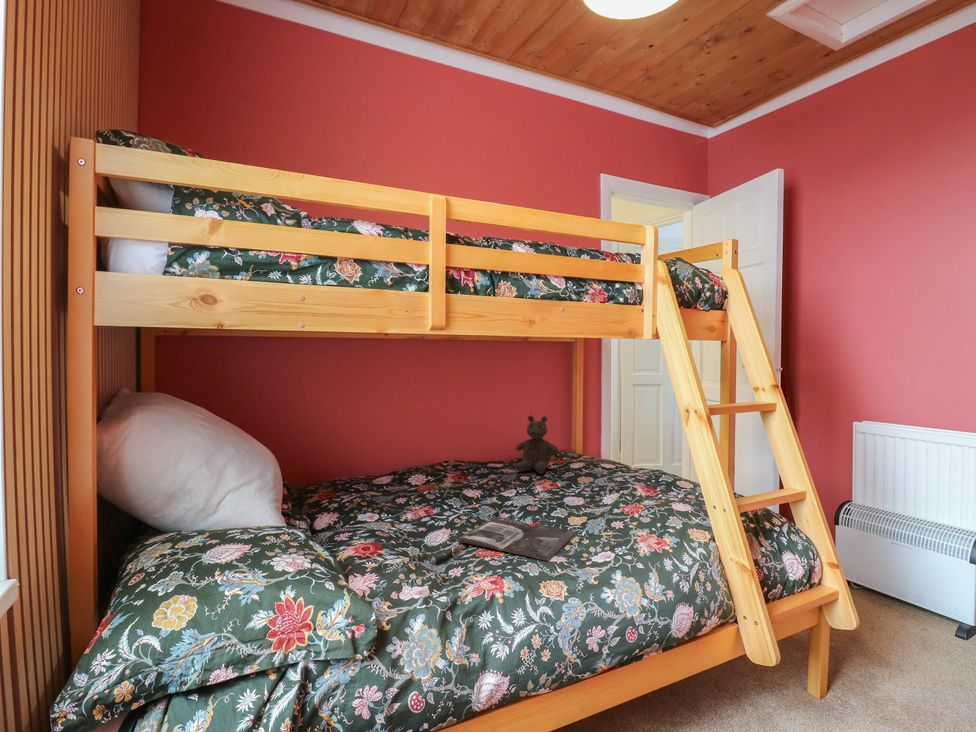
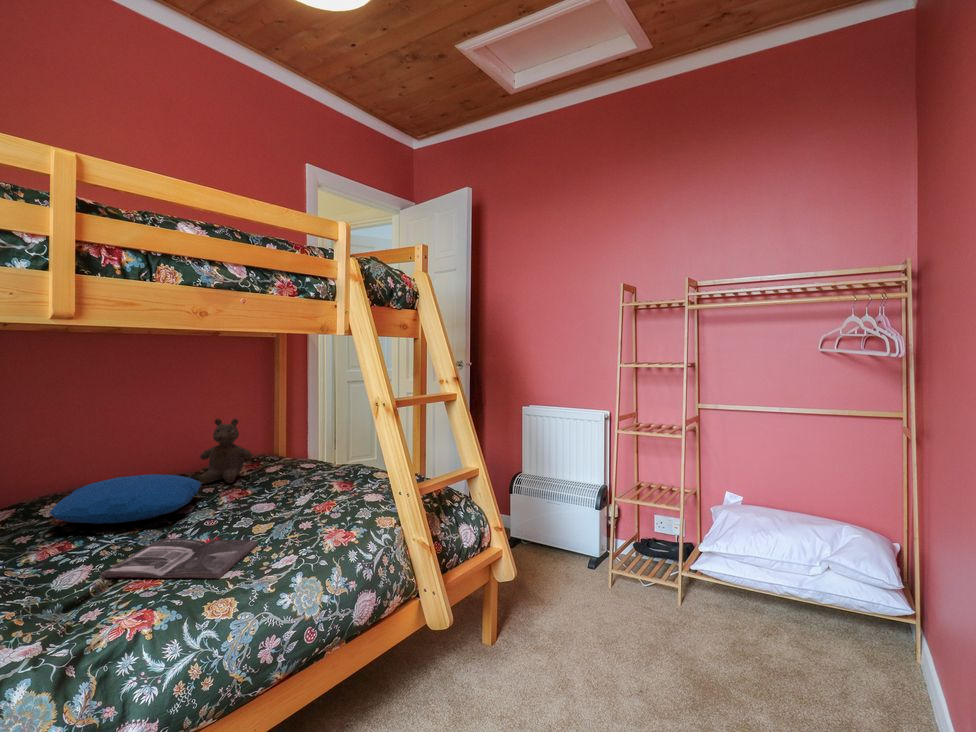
pillow: none [417,460,520,498] -> present [49,474,201,523]

